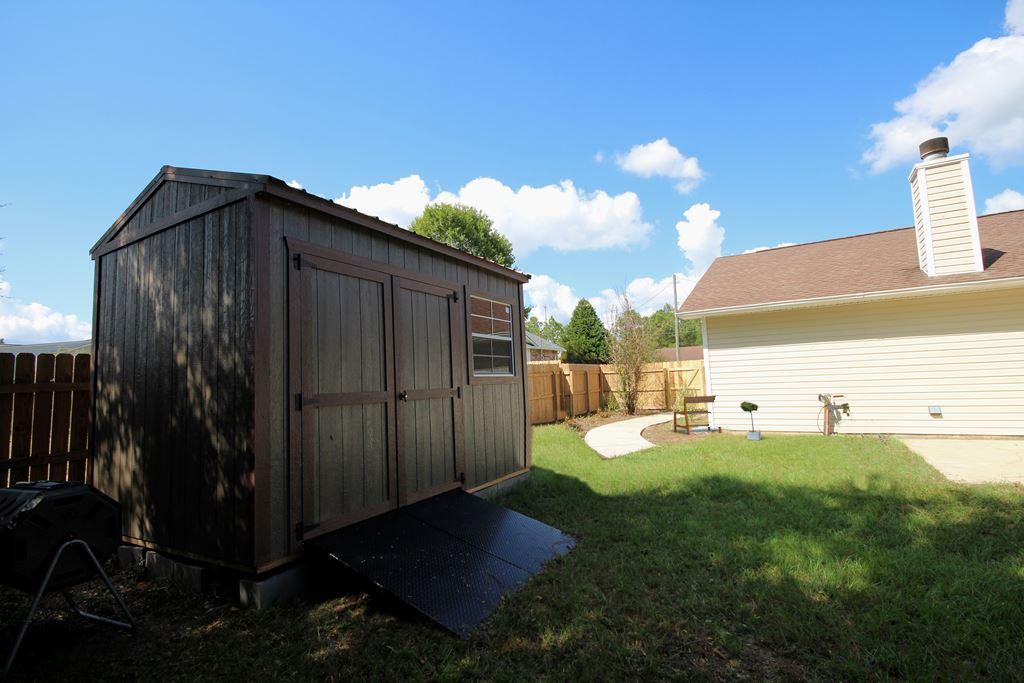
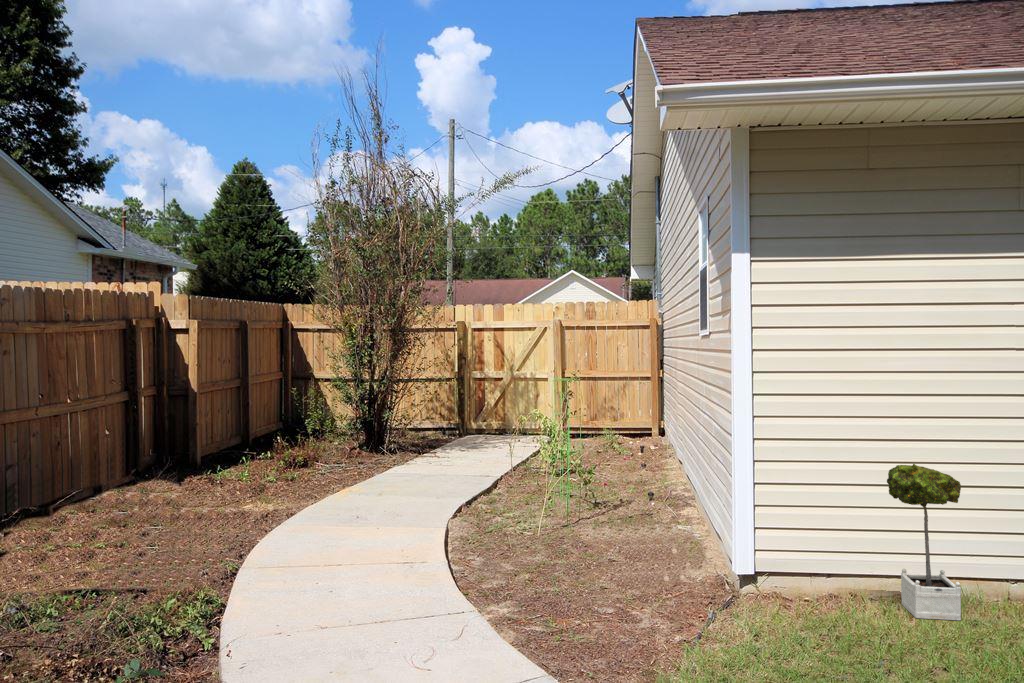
bench: present [674,396,722,434] -> none [586,423,744,581]

